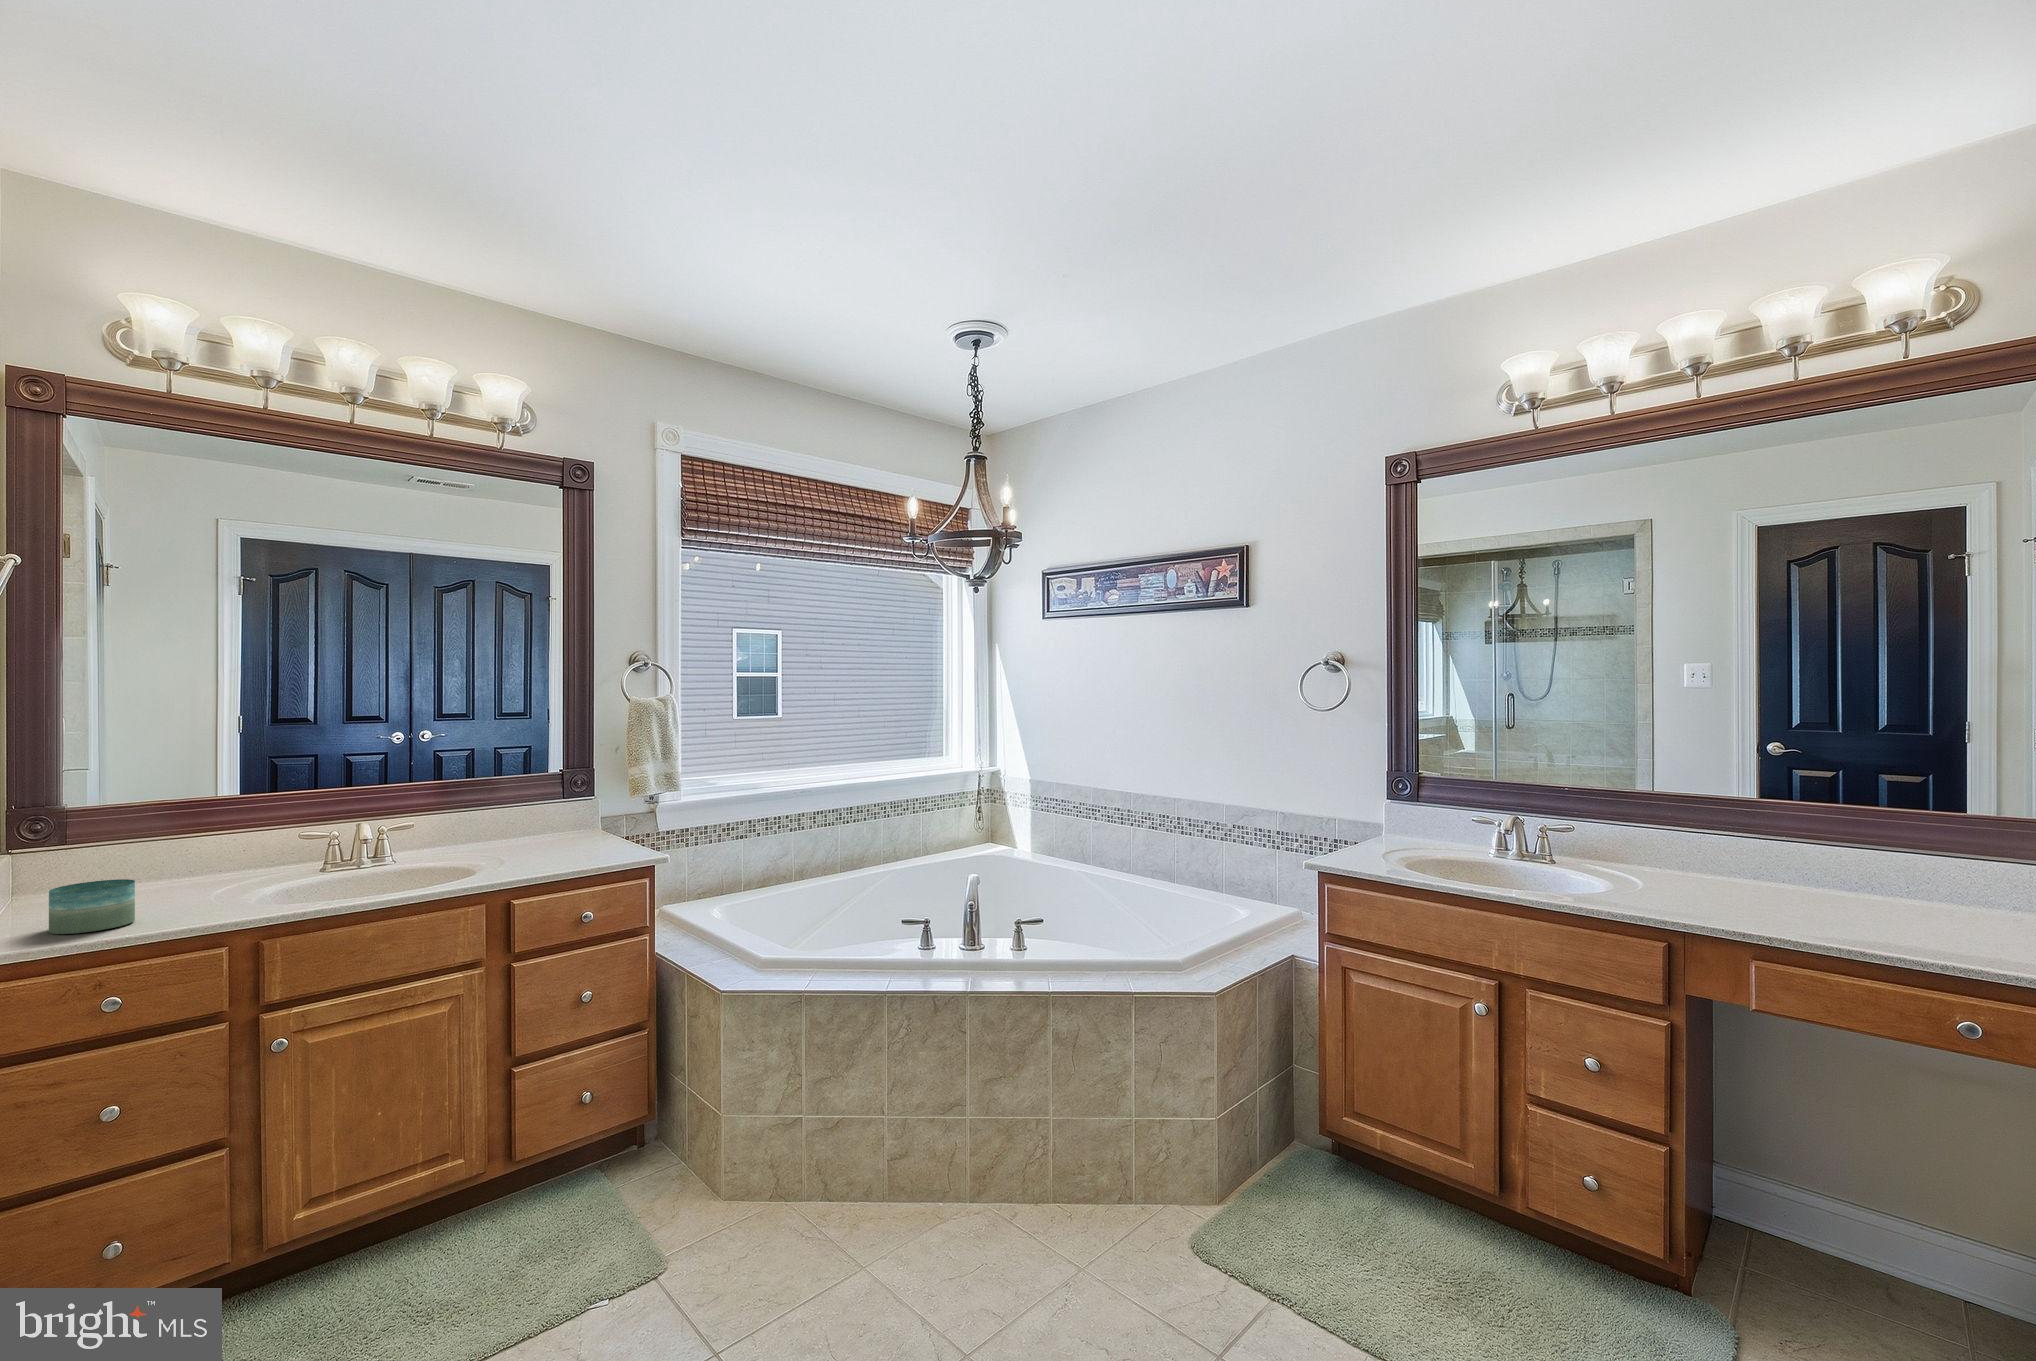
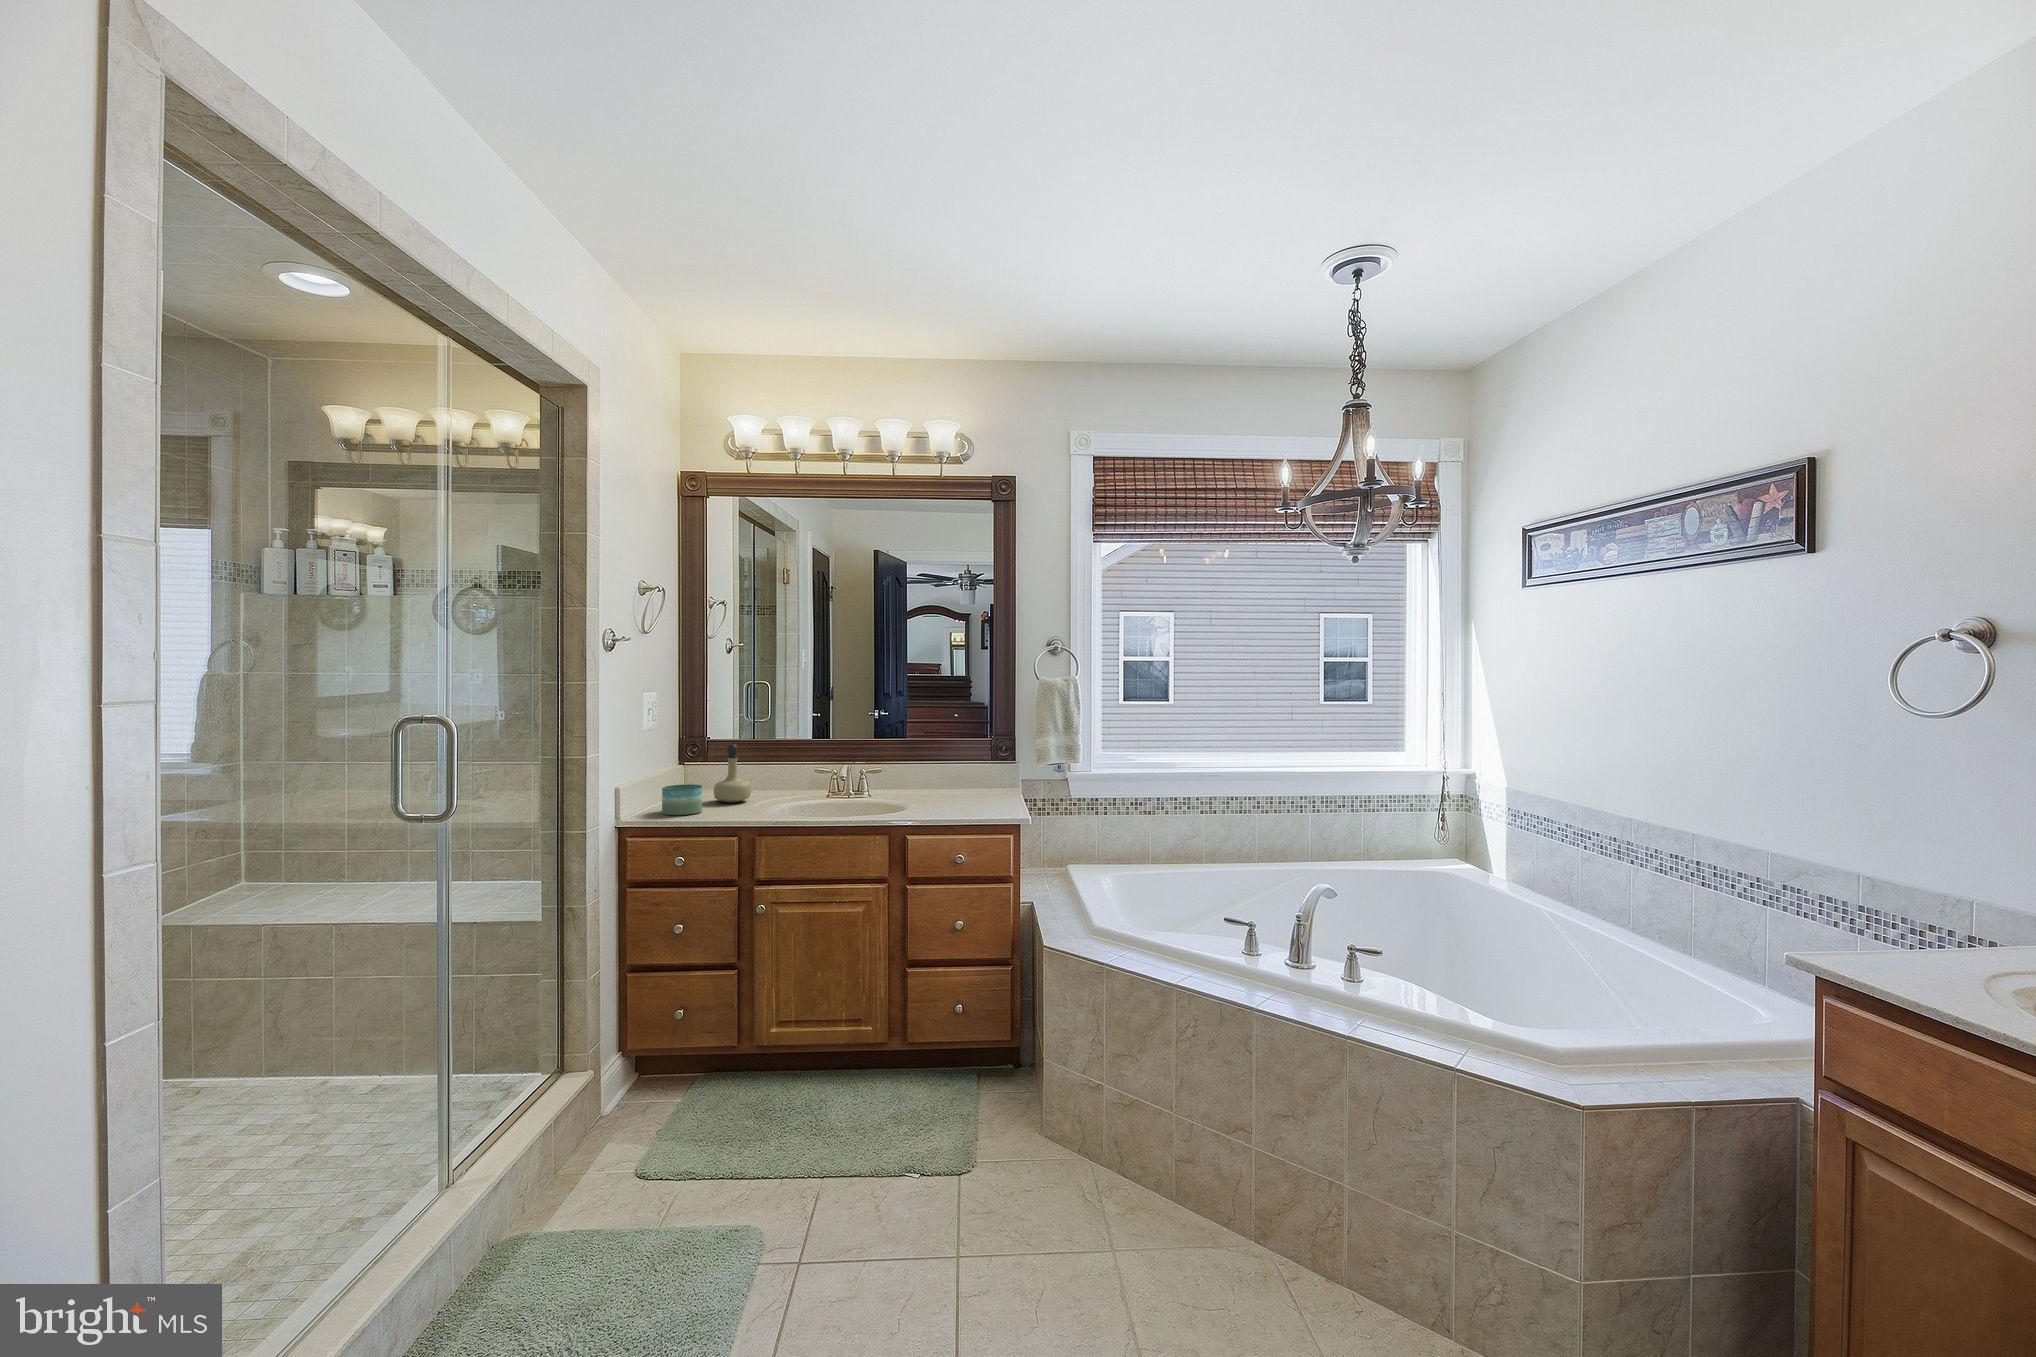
perfume bottle: none [122,810,198,902] -> present [714,744,751,802]

